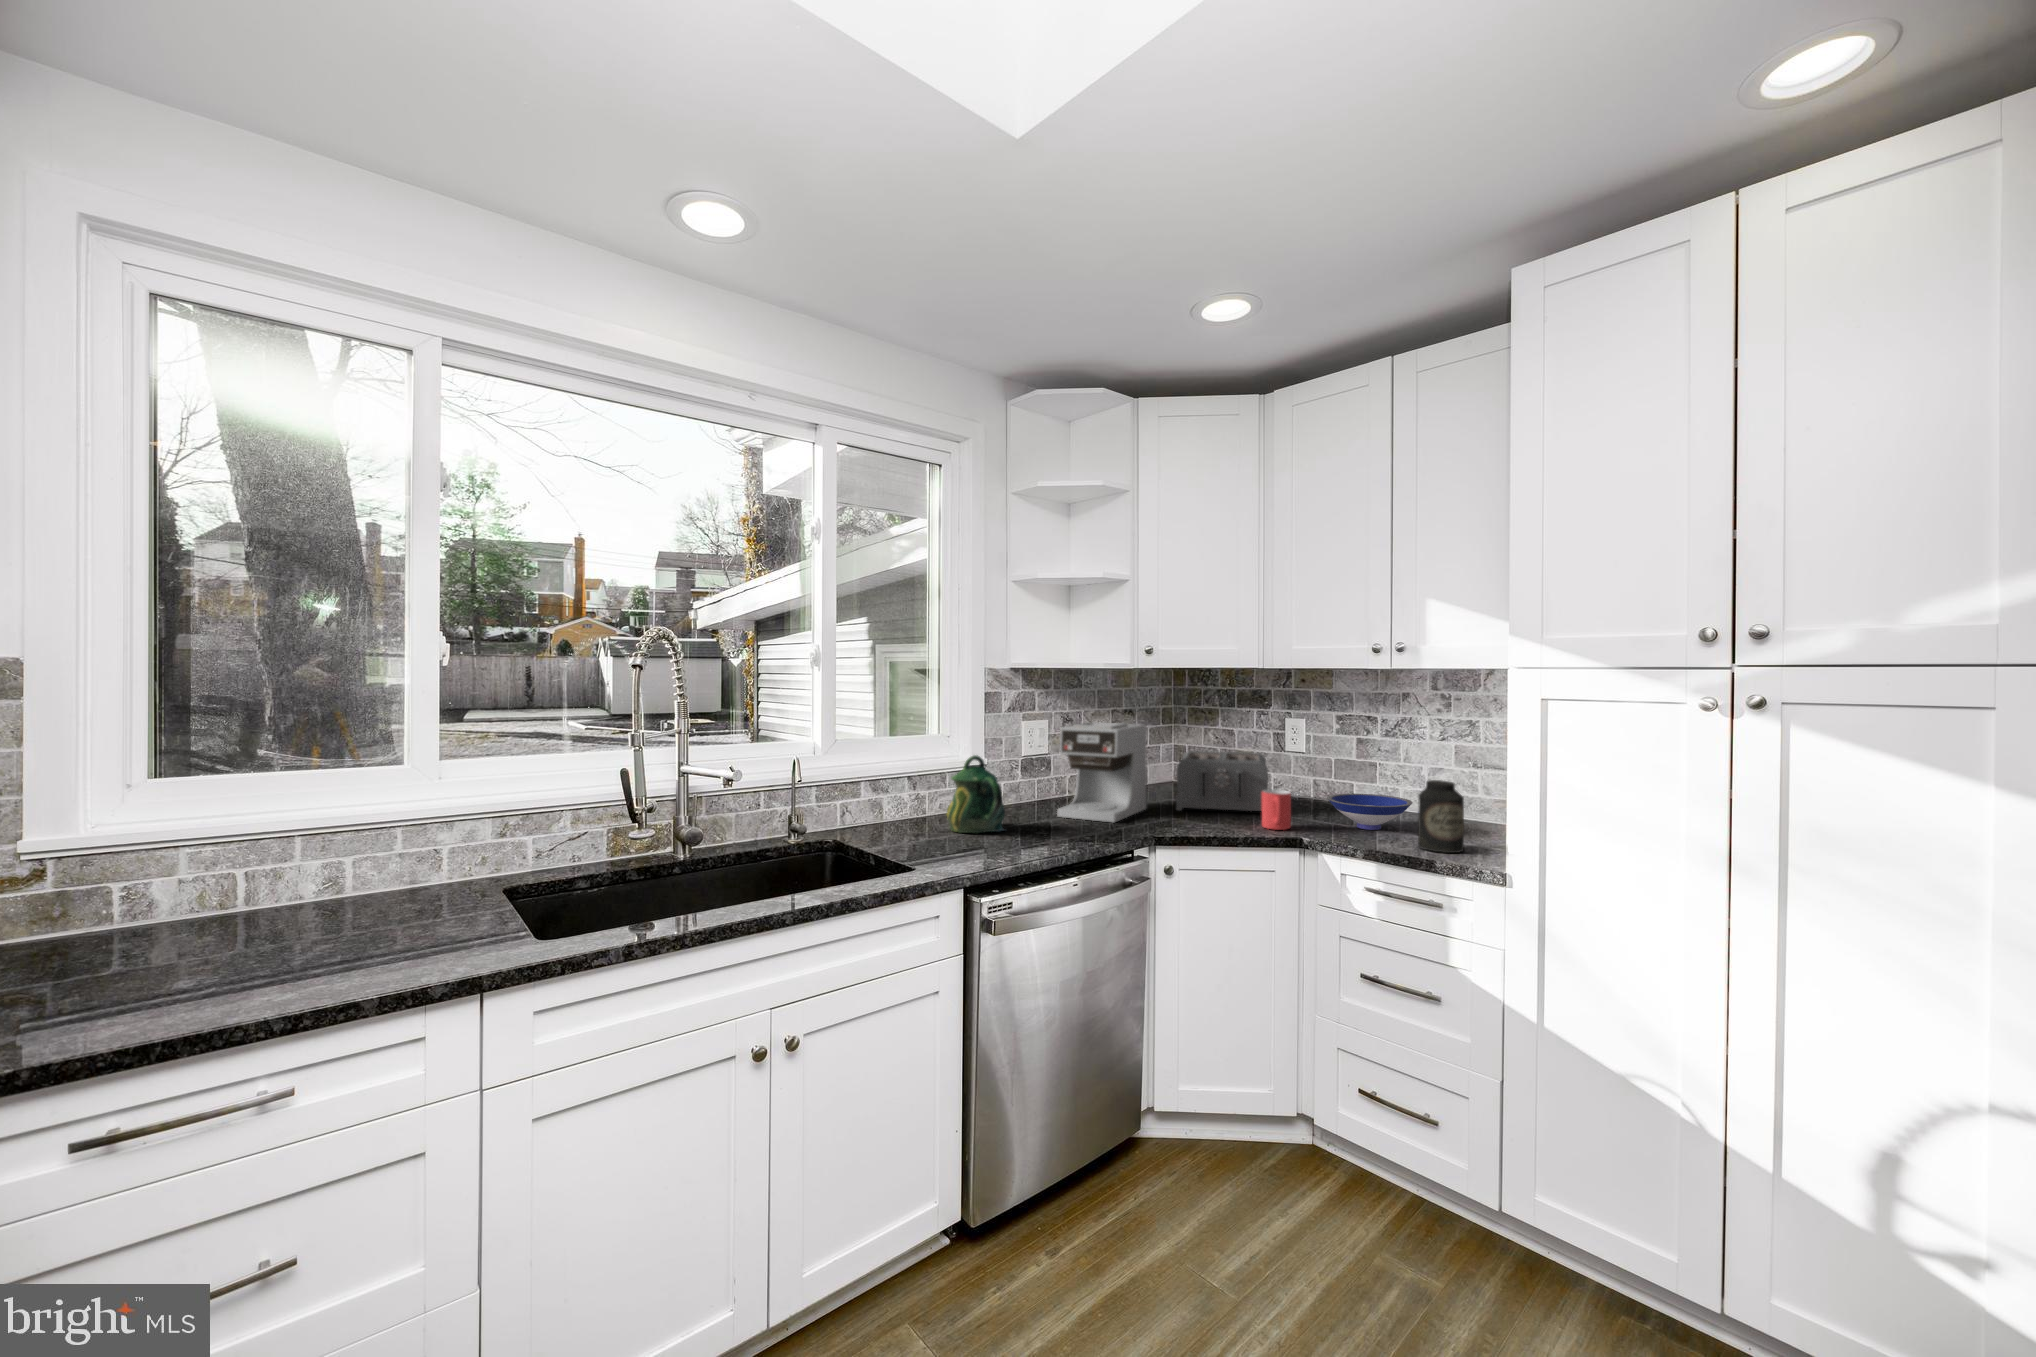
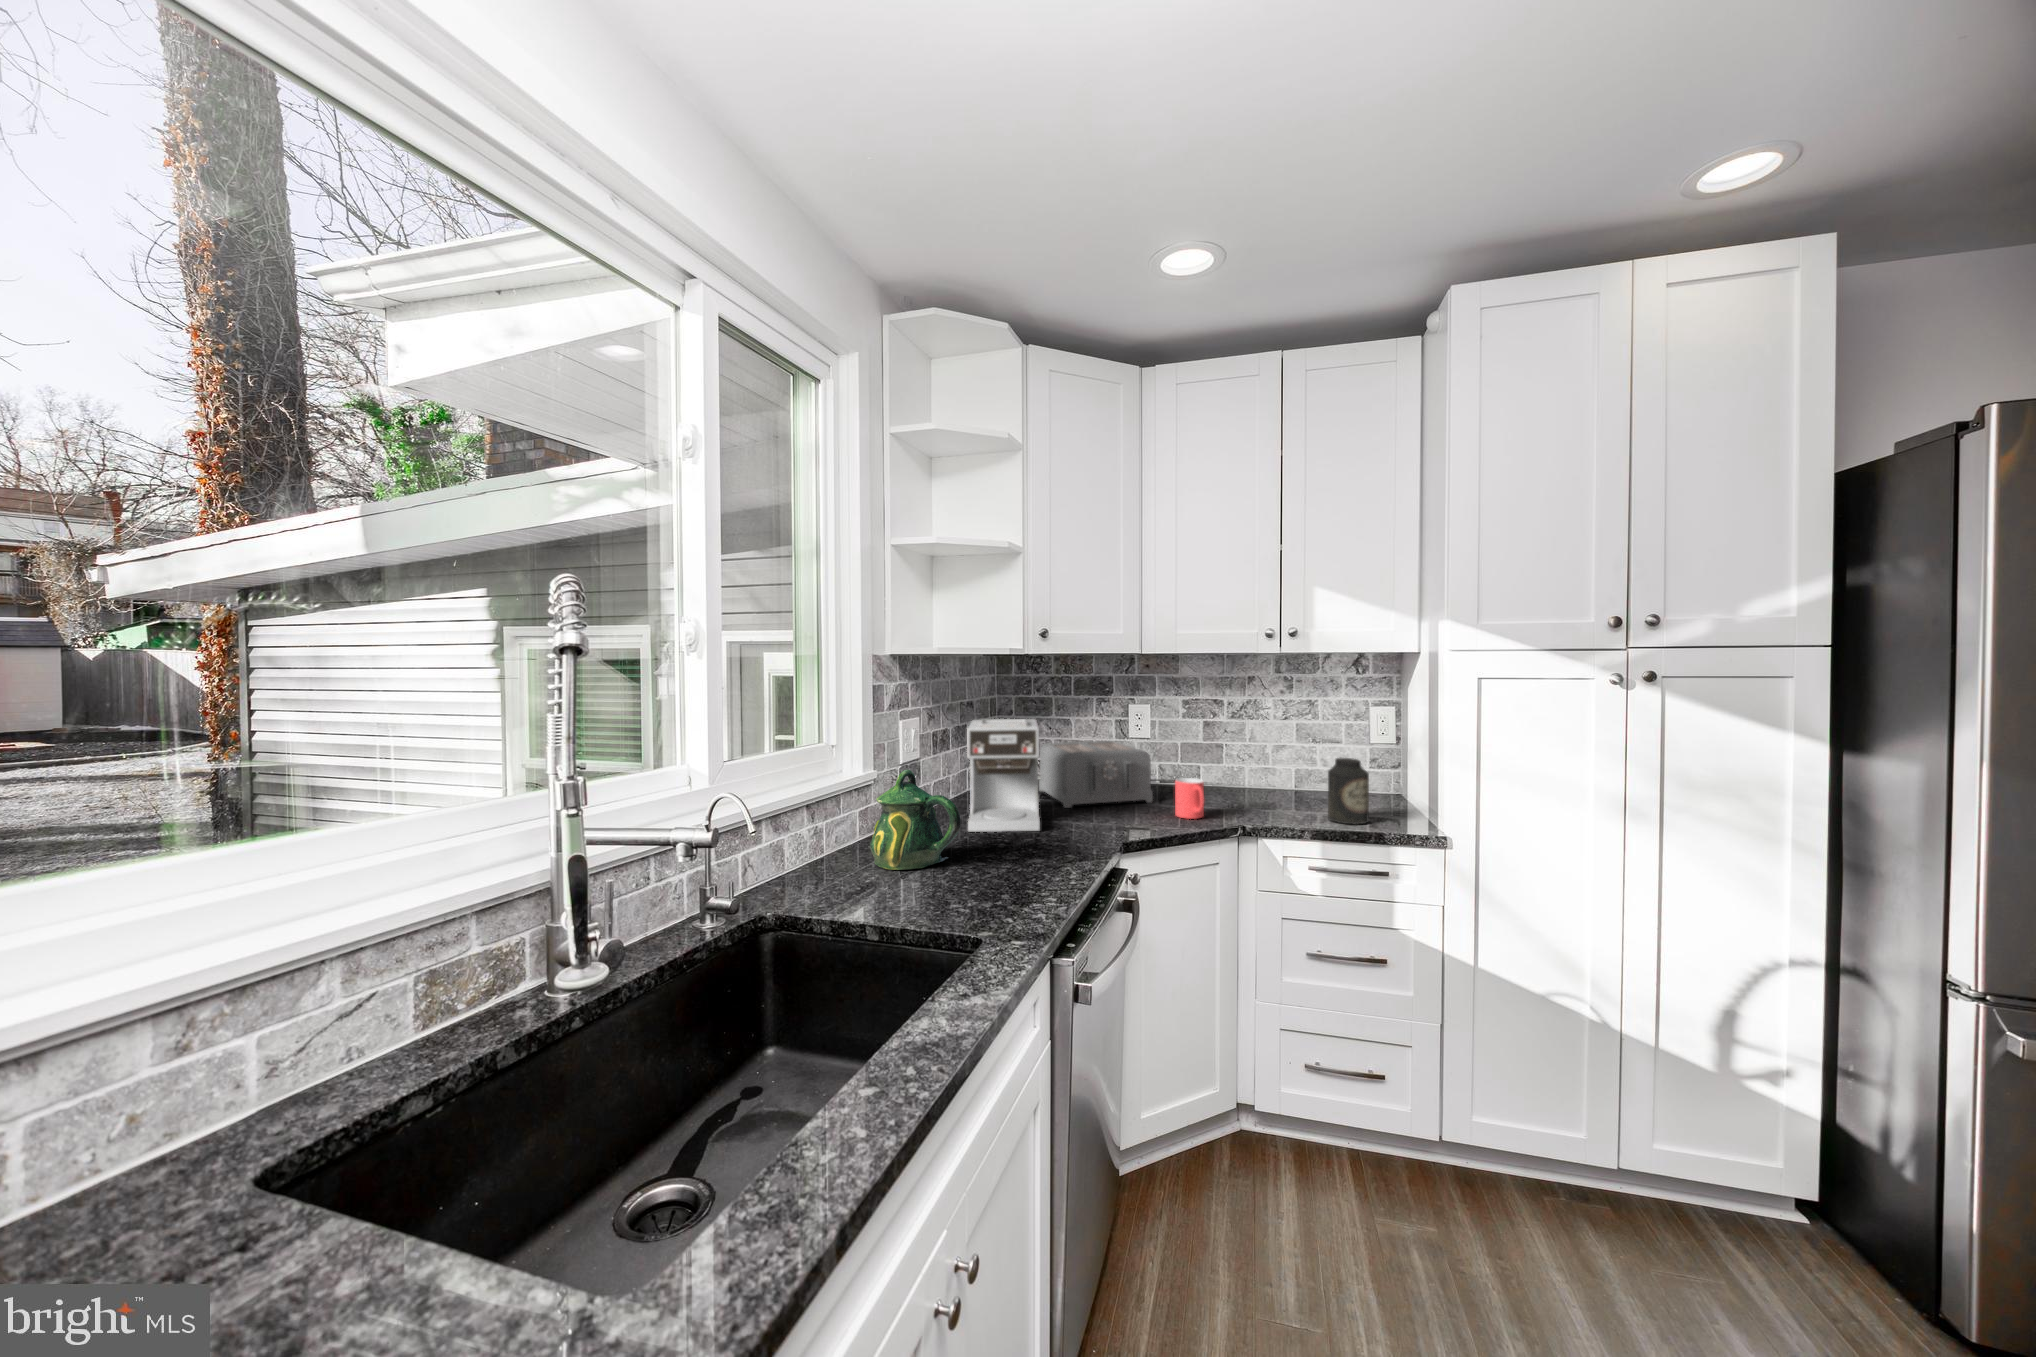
bowl: present [1327,794,1413,830] -> none [1217,774,1295,808]

